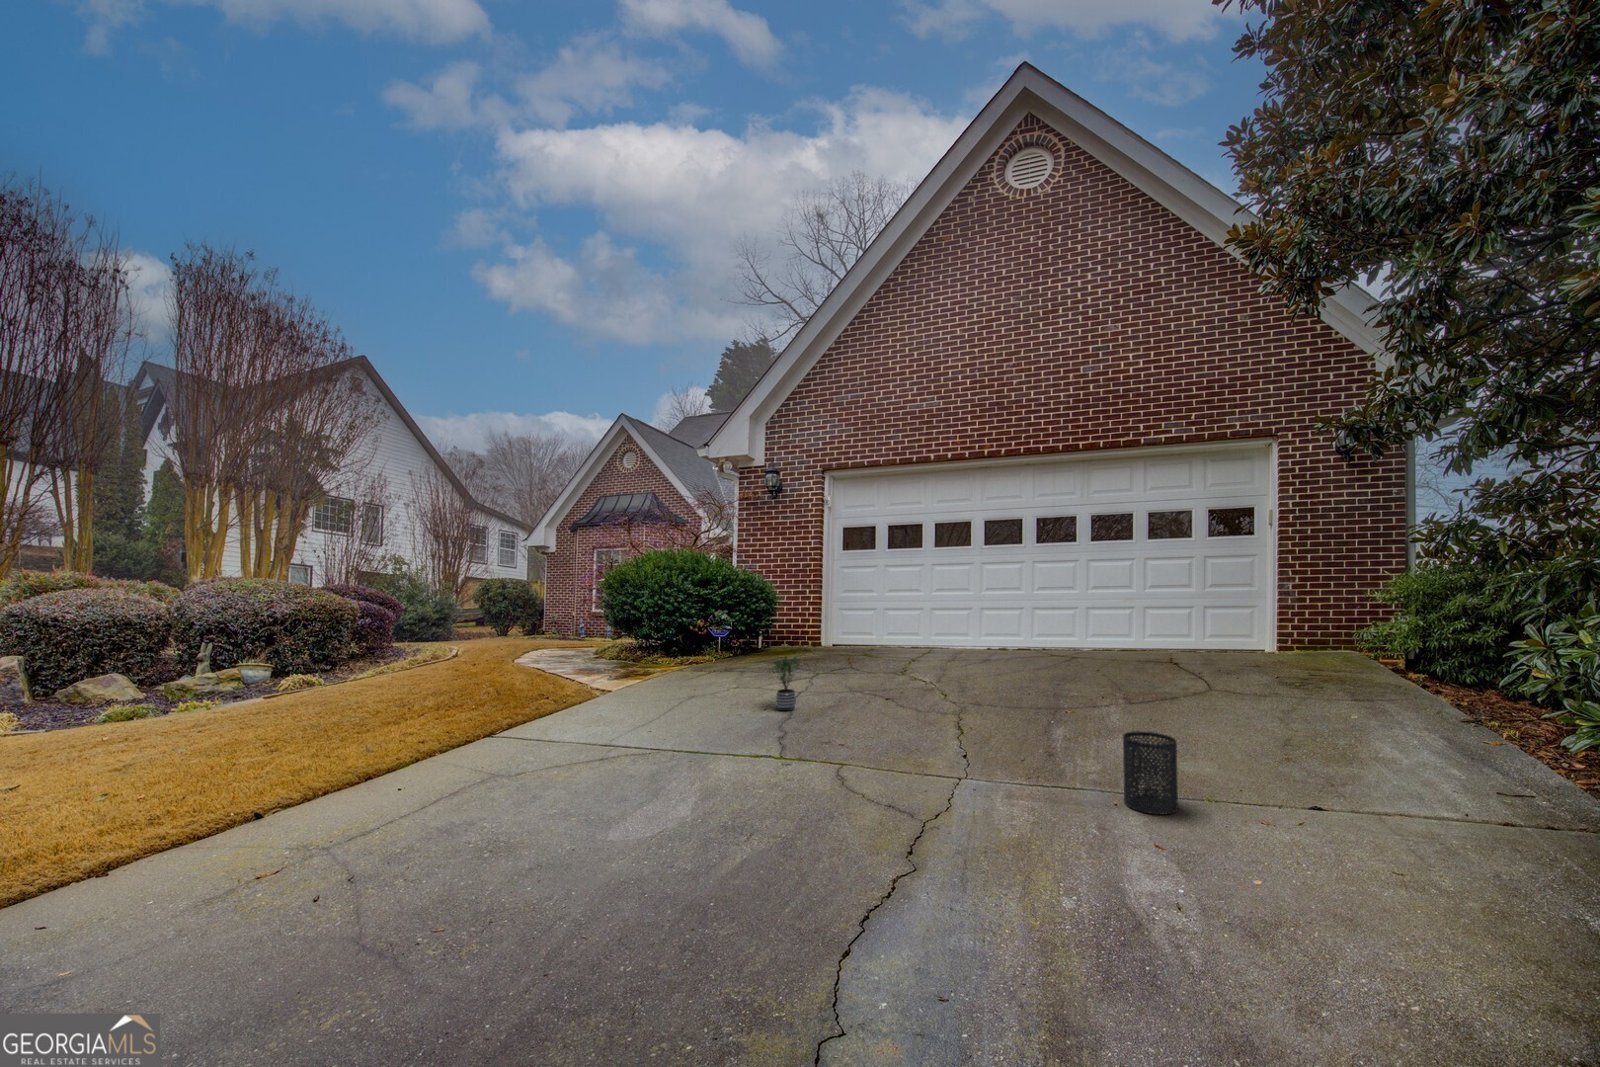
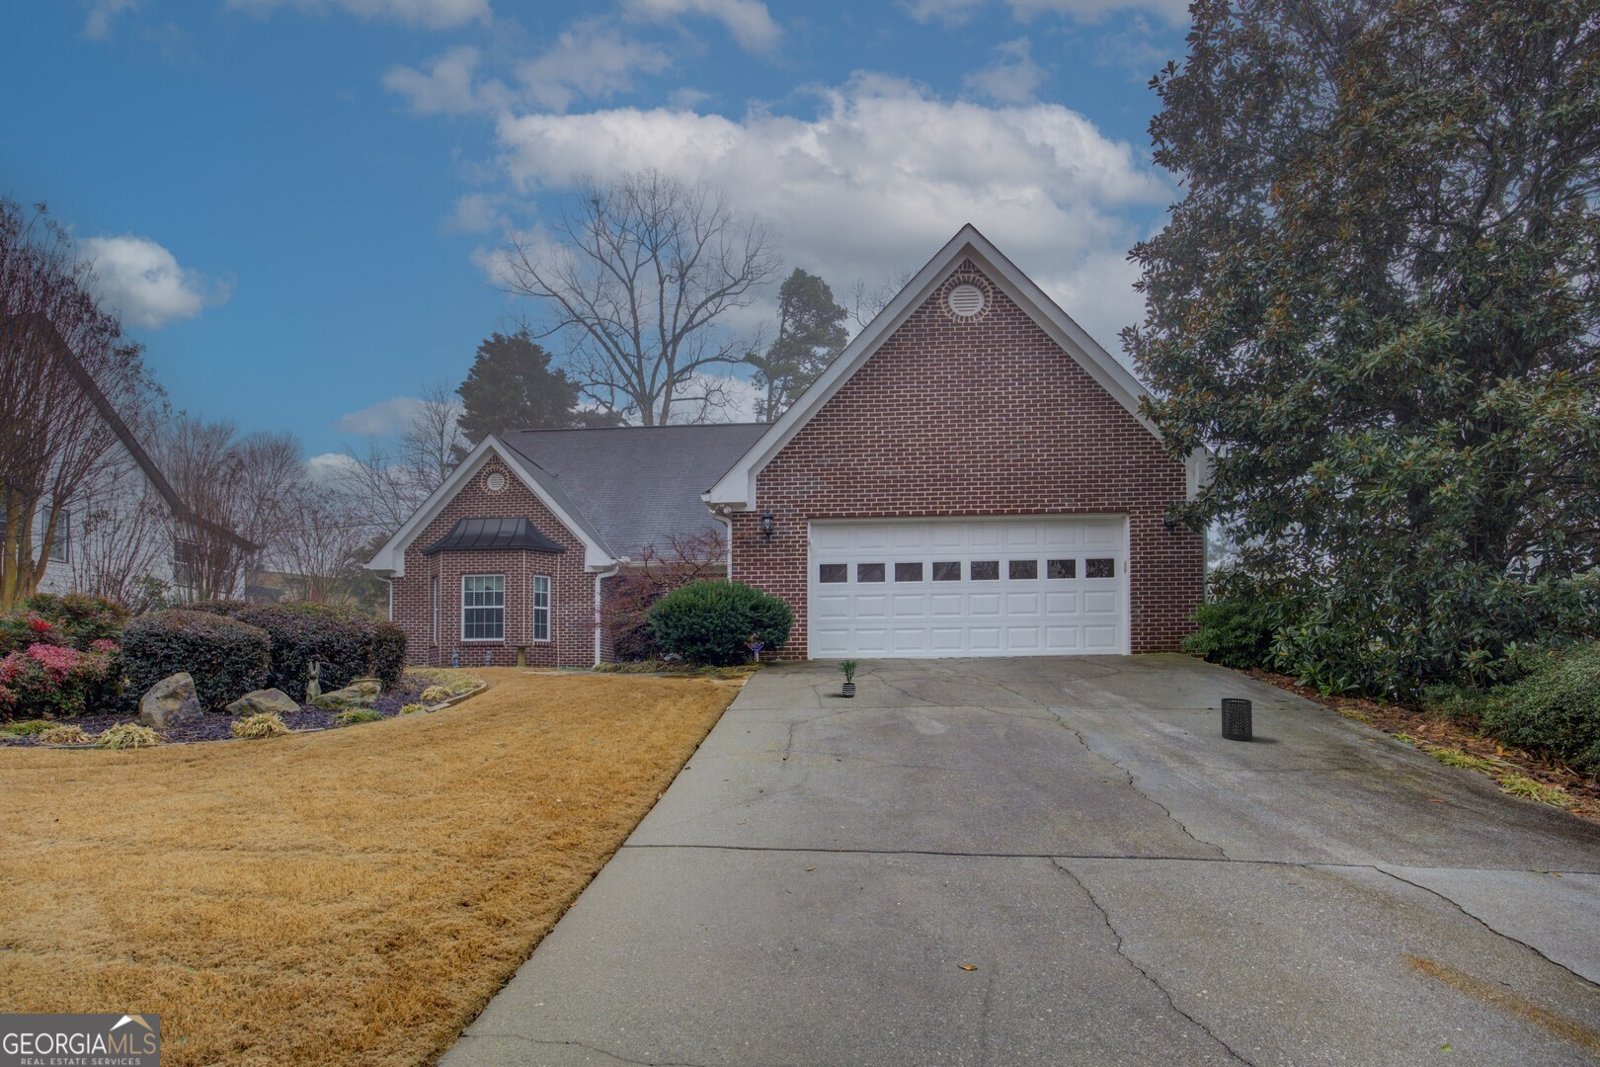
trash can: present [1123,732,1178,815] -> present [1221,698,1252,741]

